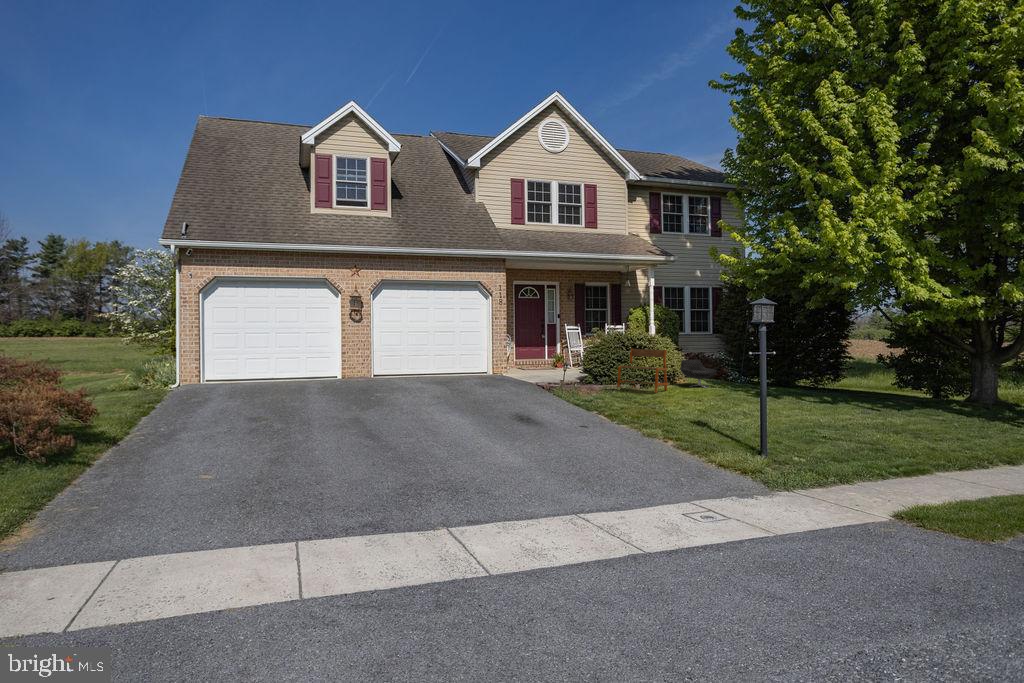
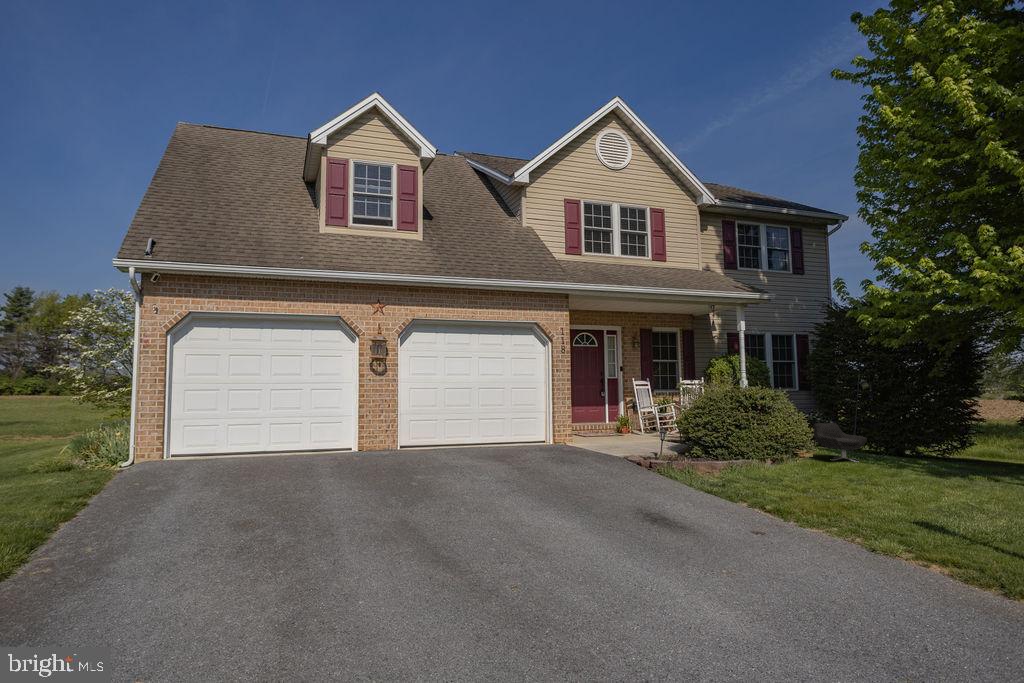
bench: present [617,349,668,393] -> none [742,409,814,471]

